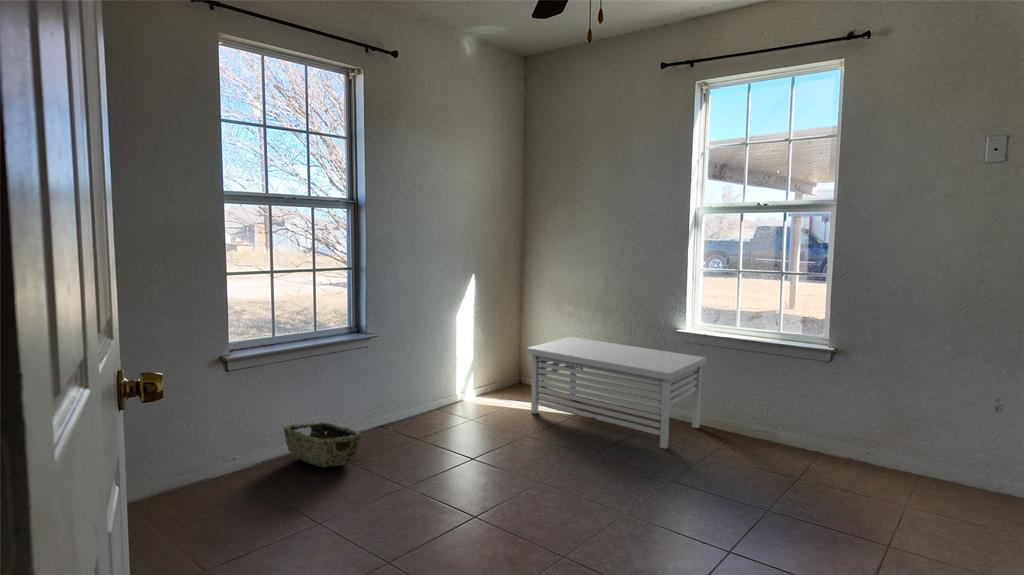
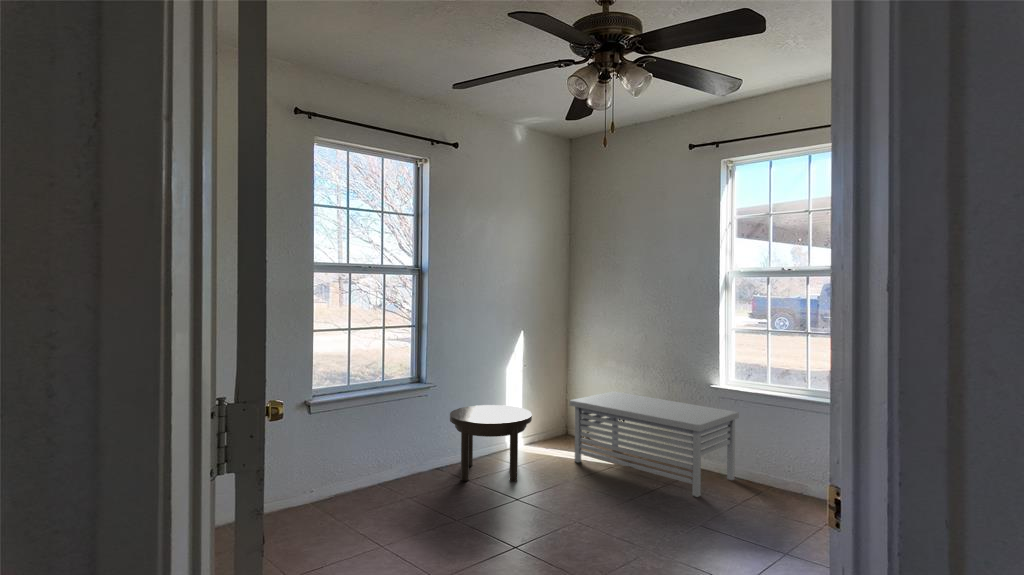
side table: none [394,355,486,440] -> present [450,405,532,482]
woven basket: present [284,422,361,467] -> none [354,462,420,501]

